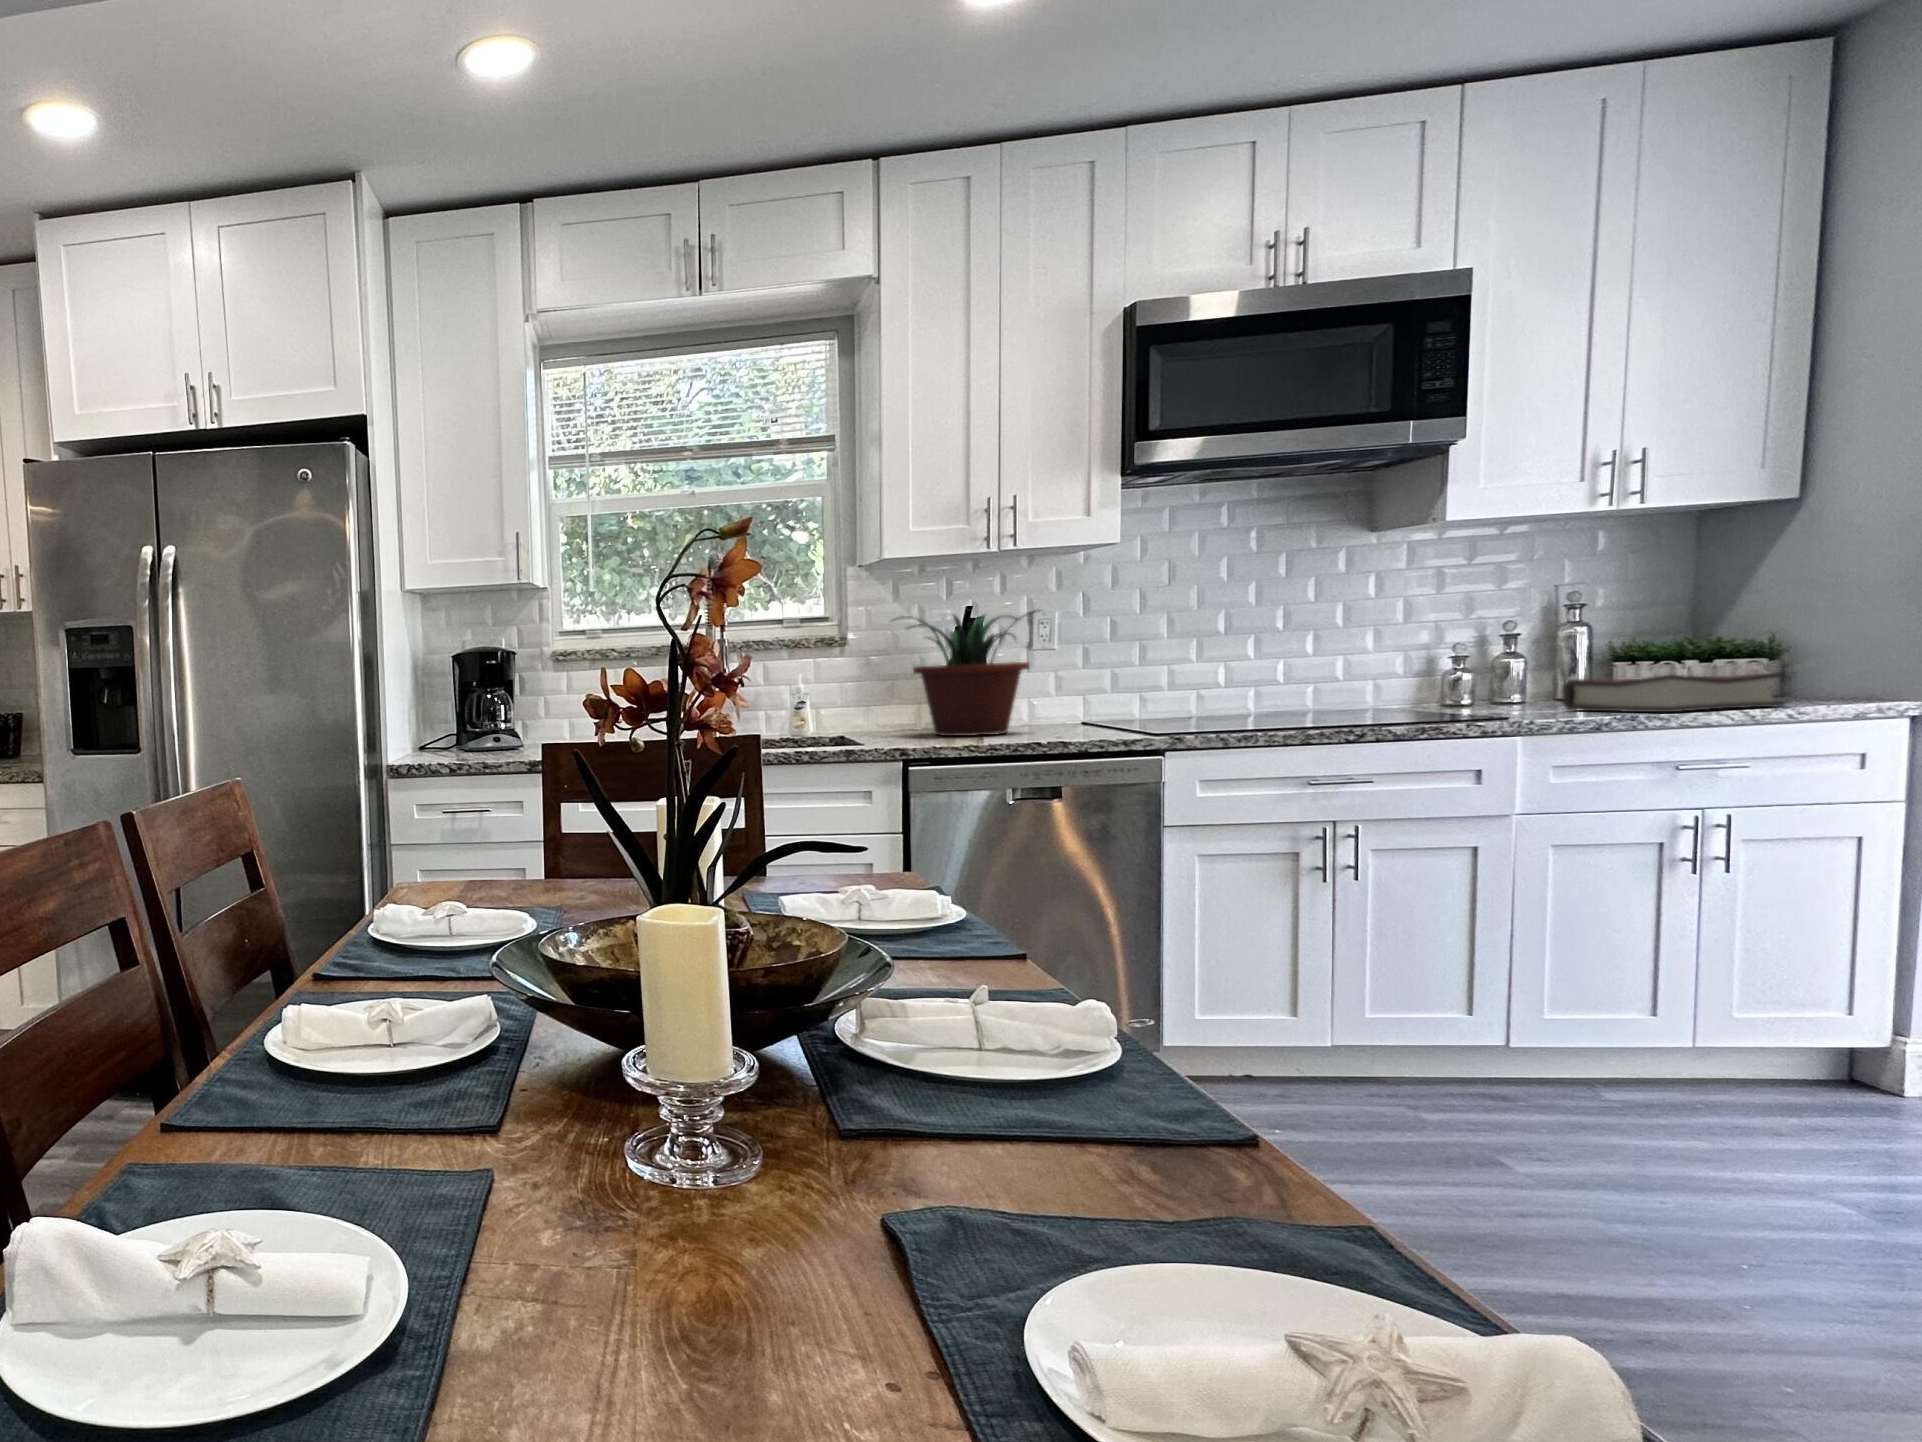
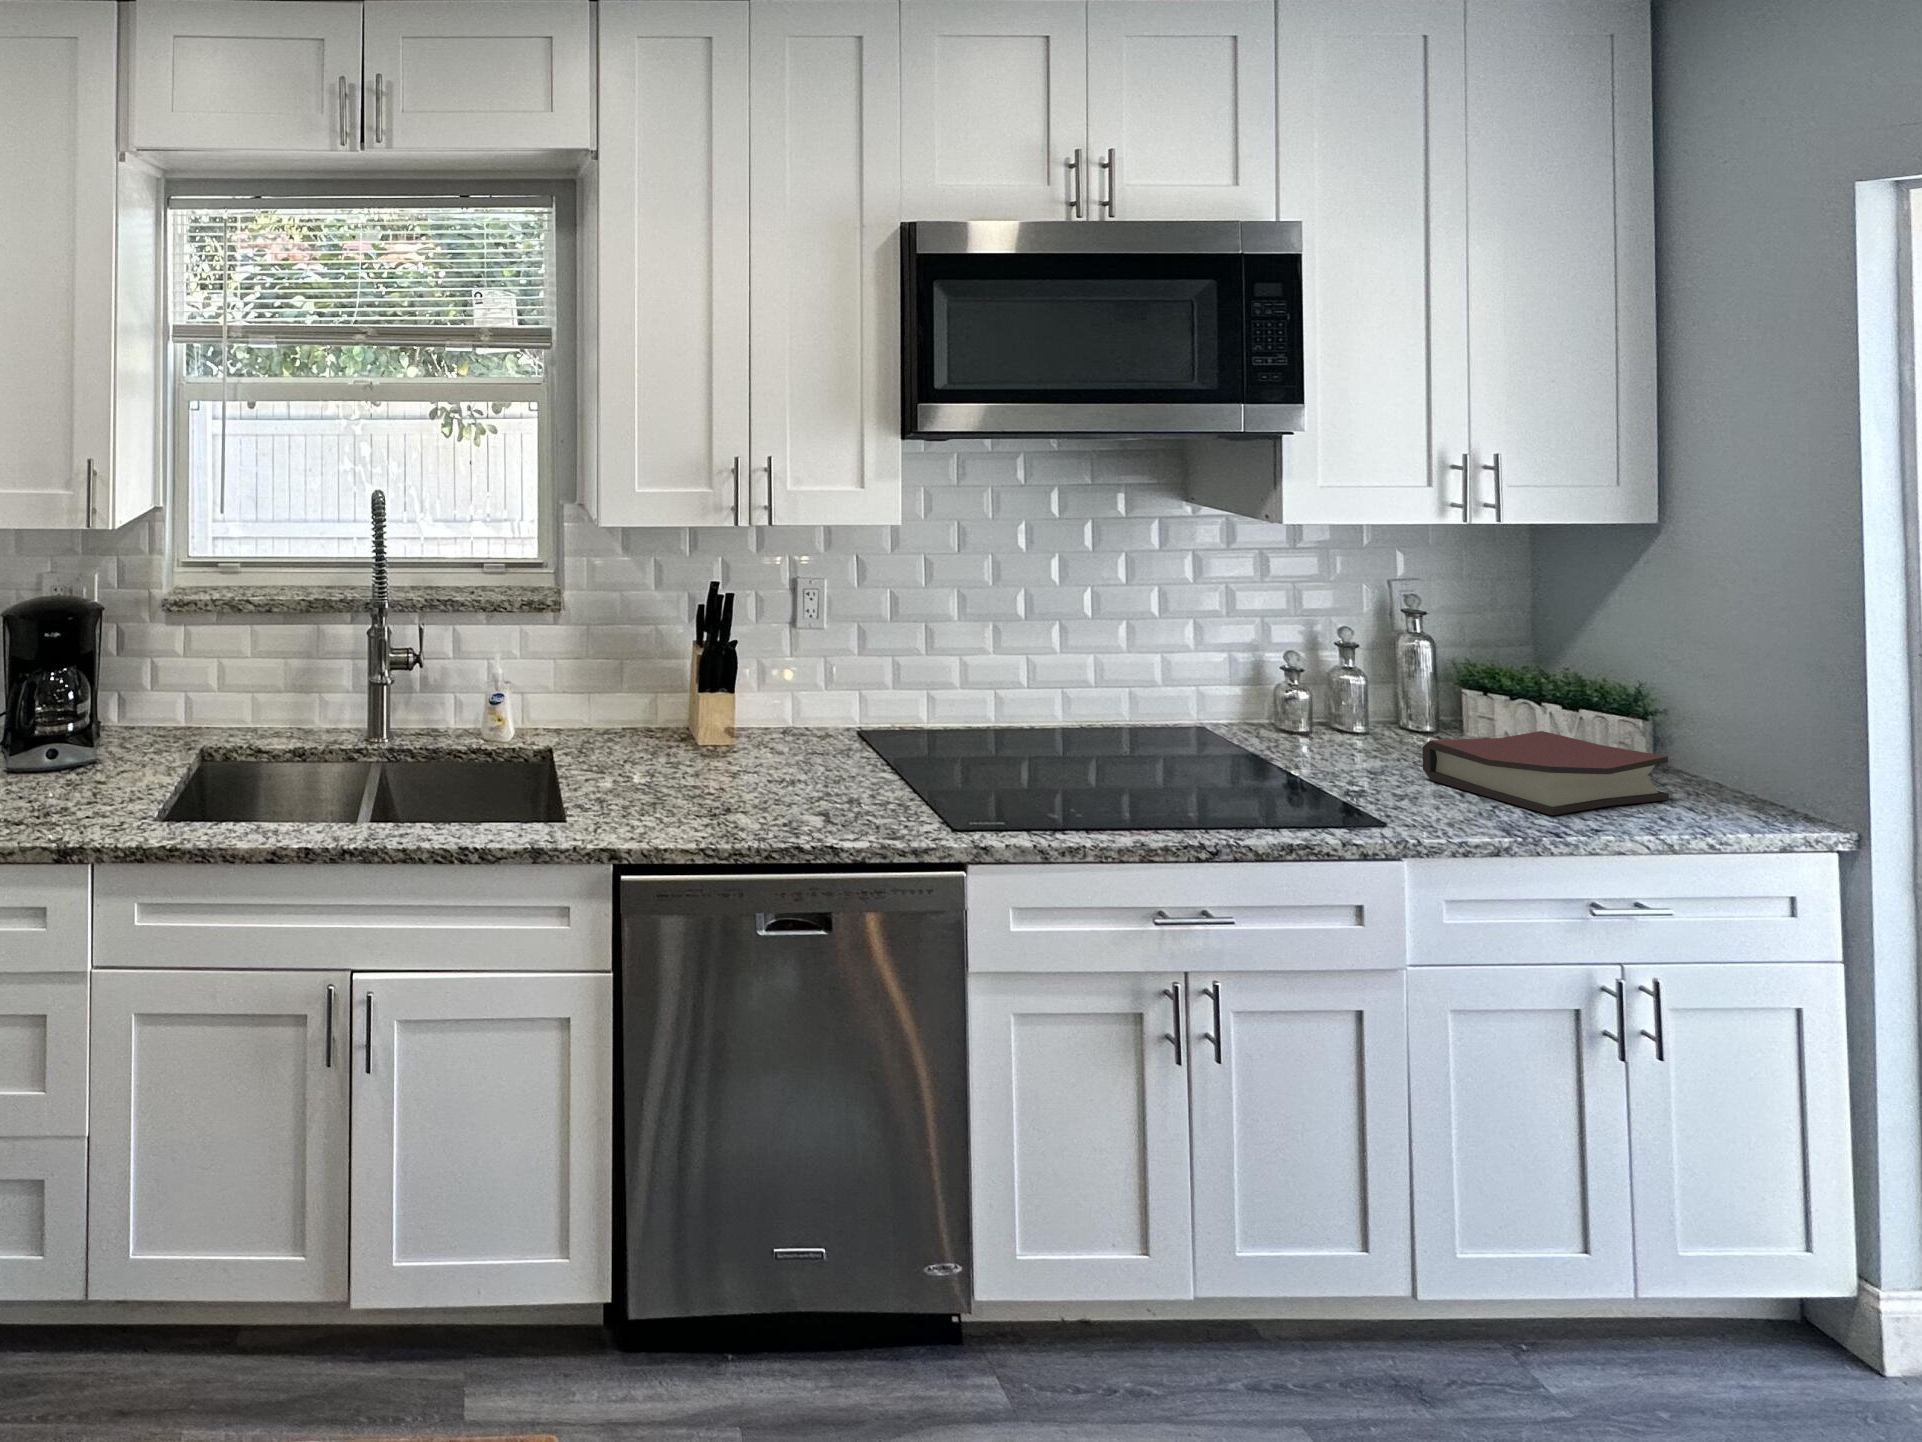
potted plant: present [897,611,1039,736] -> none [609,610,809,807]

